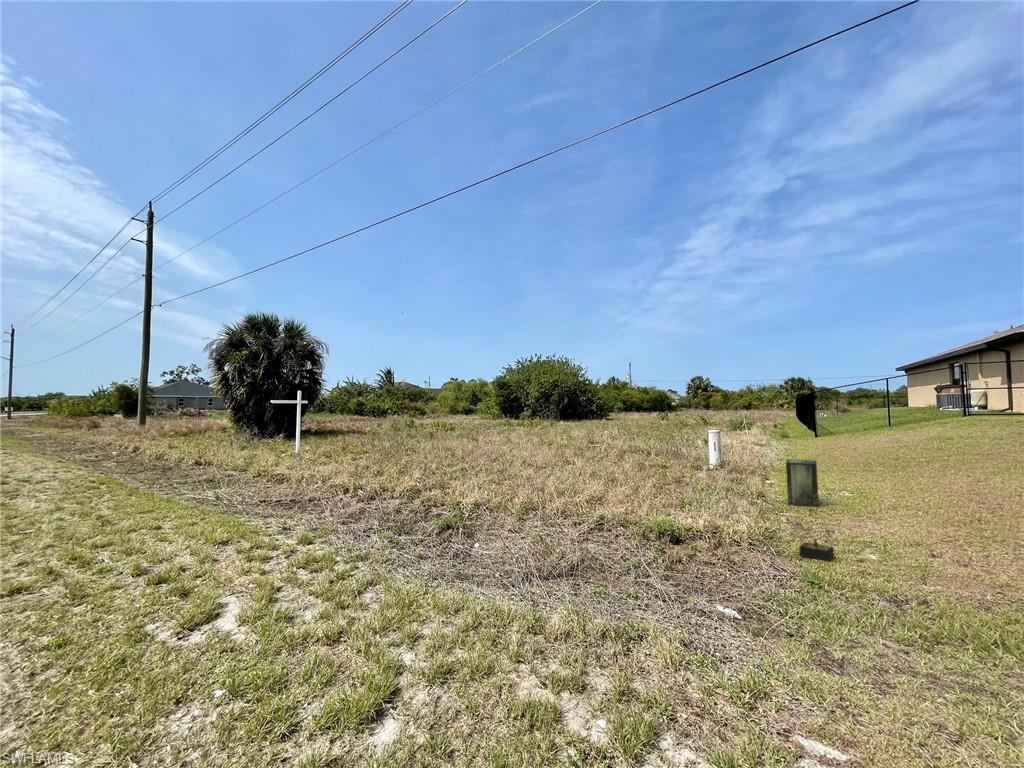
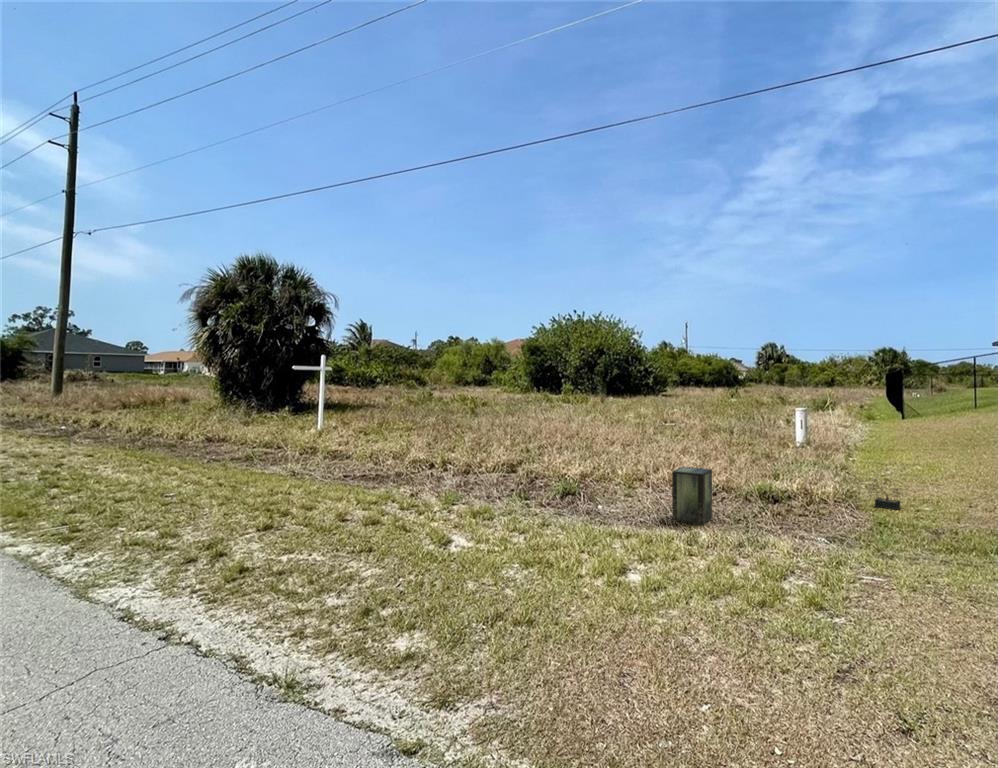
storage box: present [786,459,819,507] -> present [672,467,712,525]

